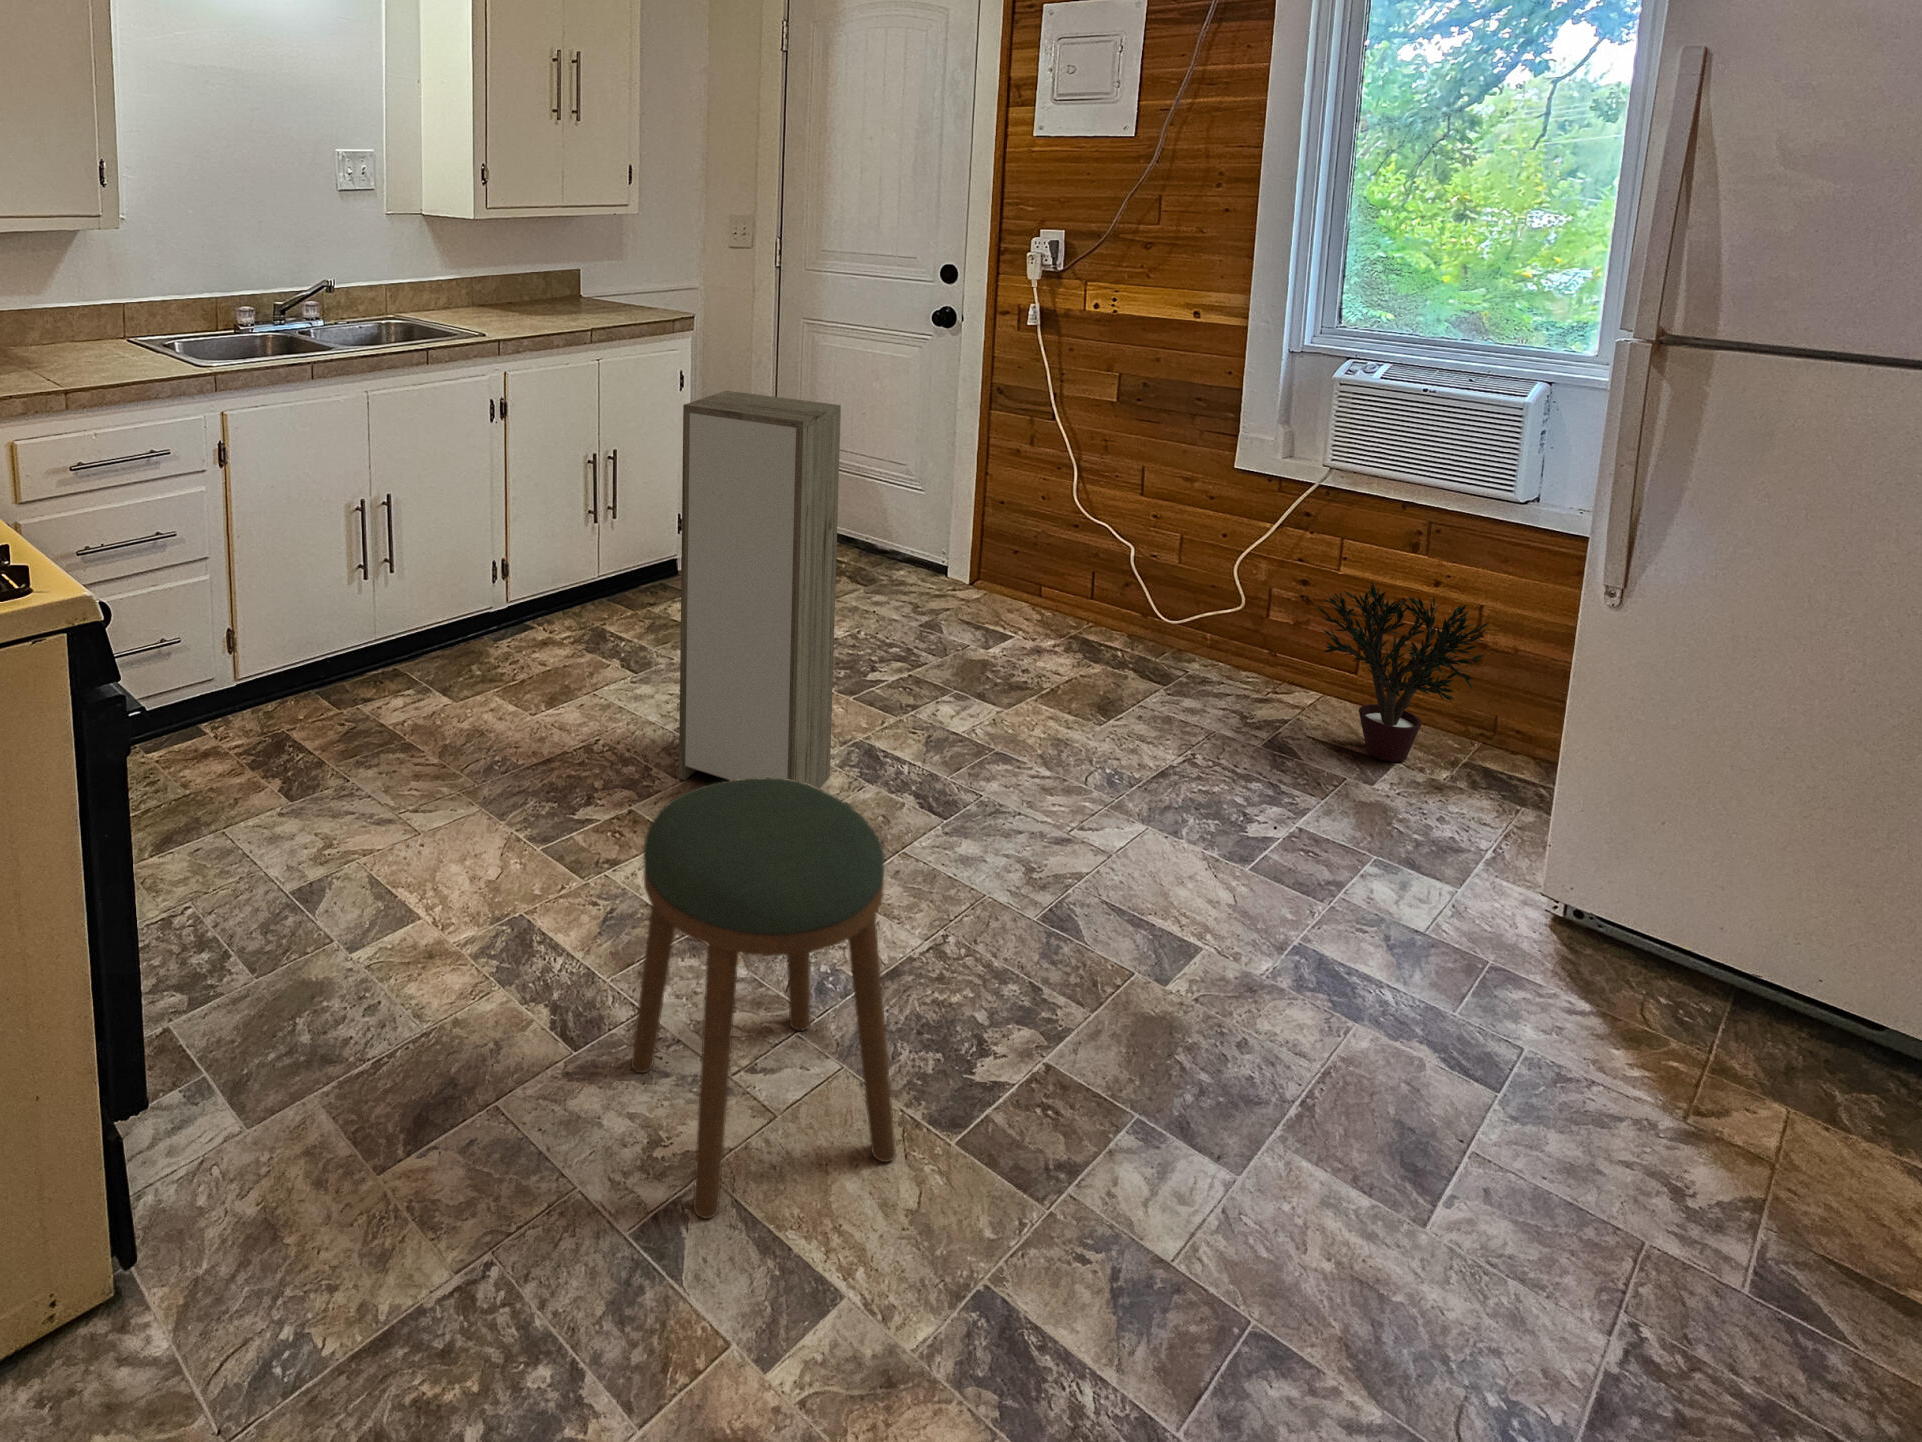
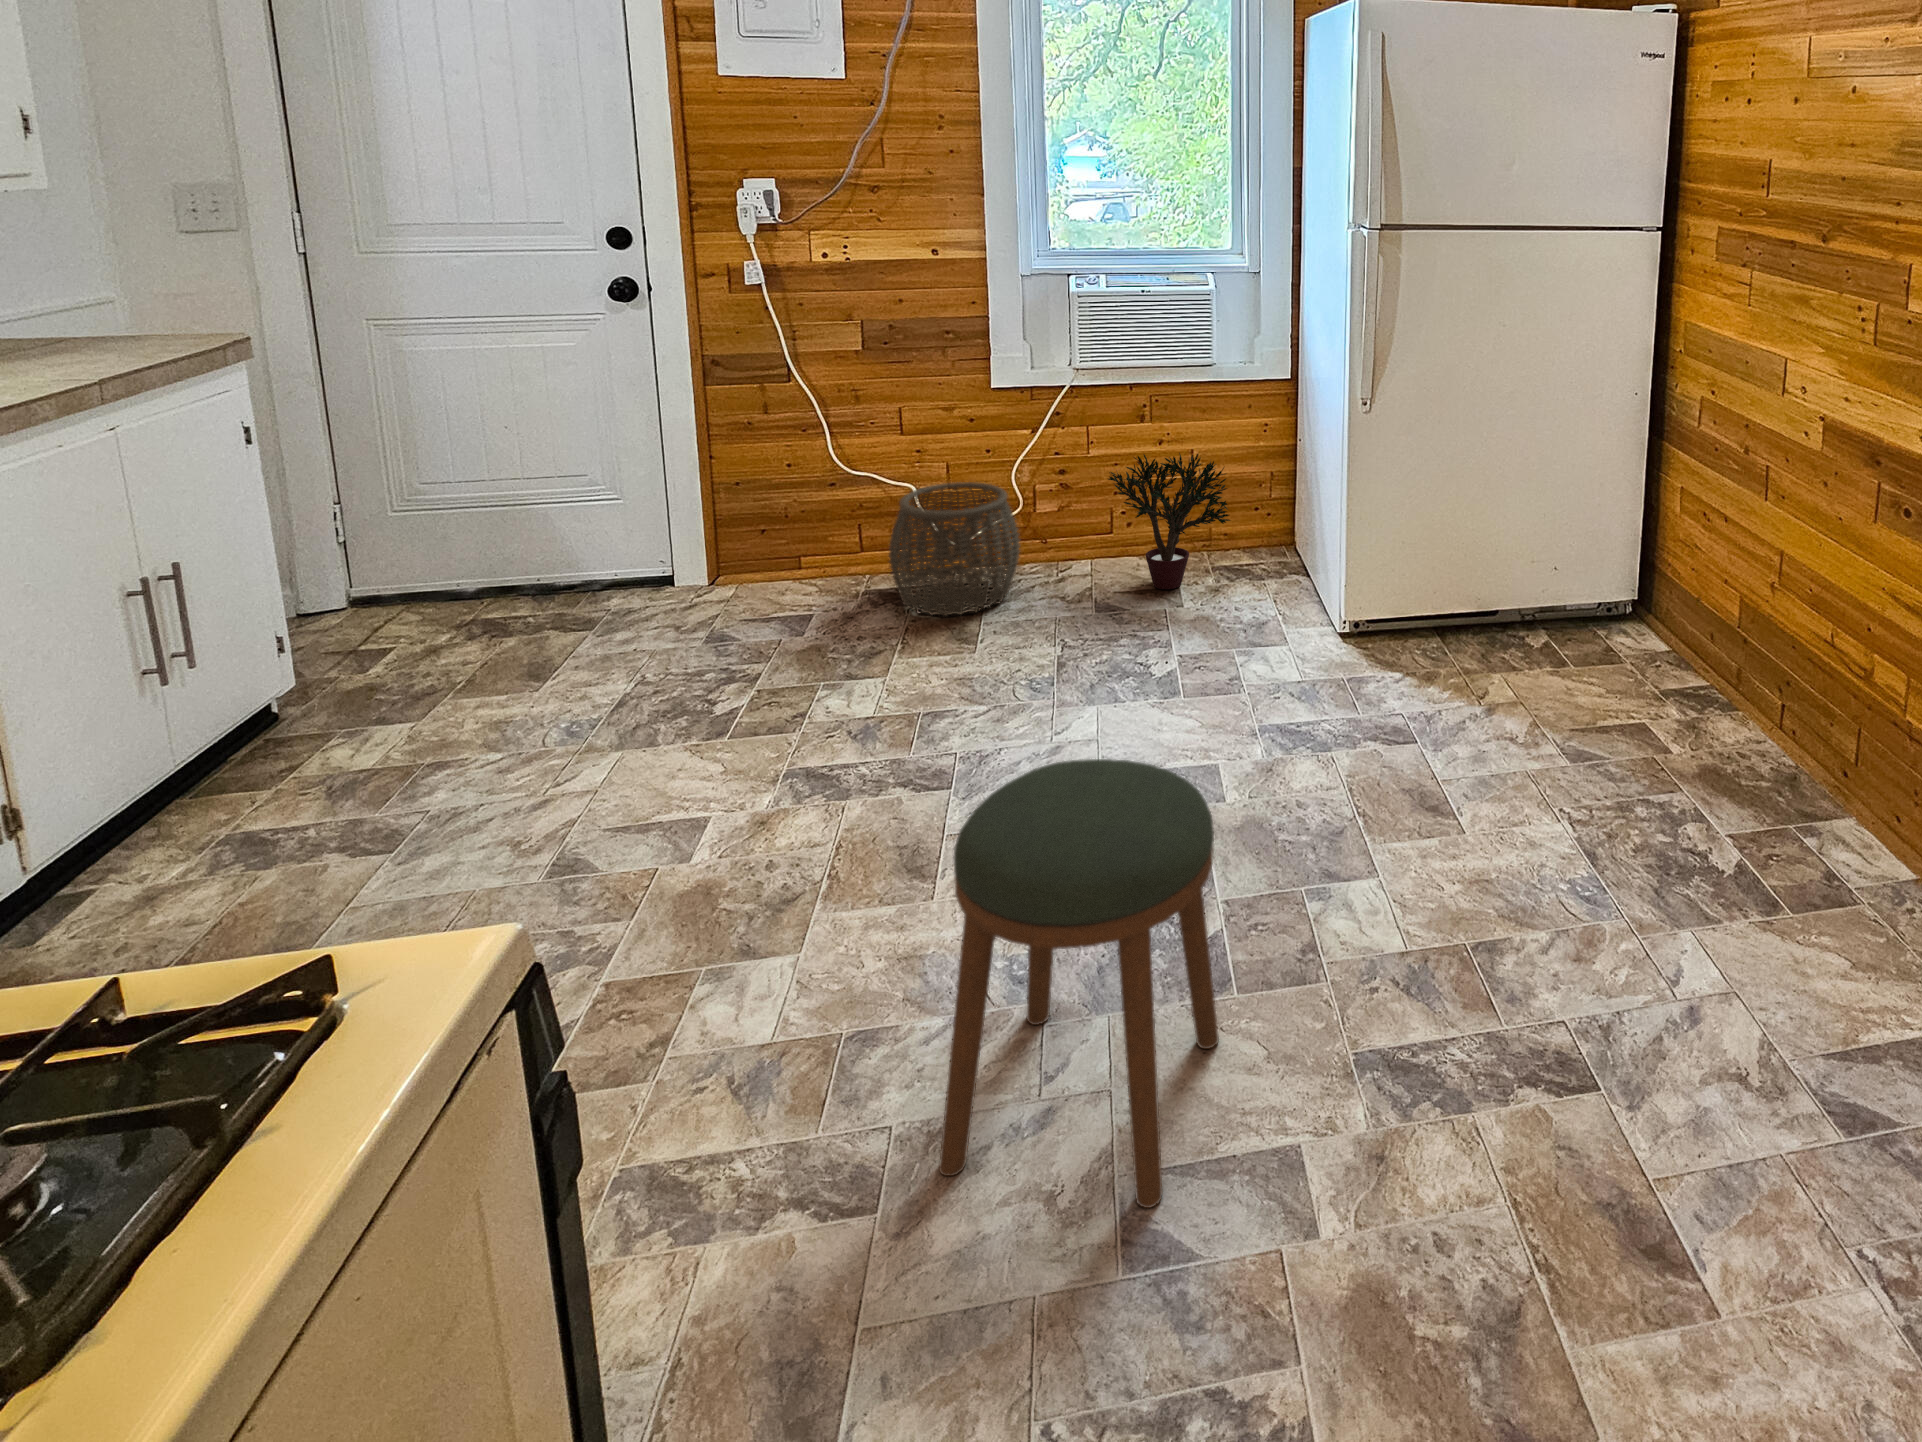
storage cabinet: present [679,391,841,788] -> none [582,390,804,920]
woven basket: none [1078,550,1220,694] -> present [889,482,1020,616]

